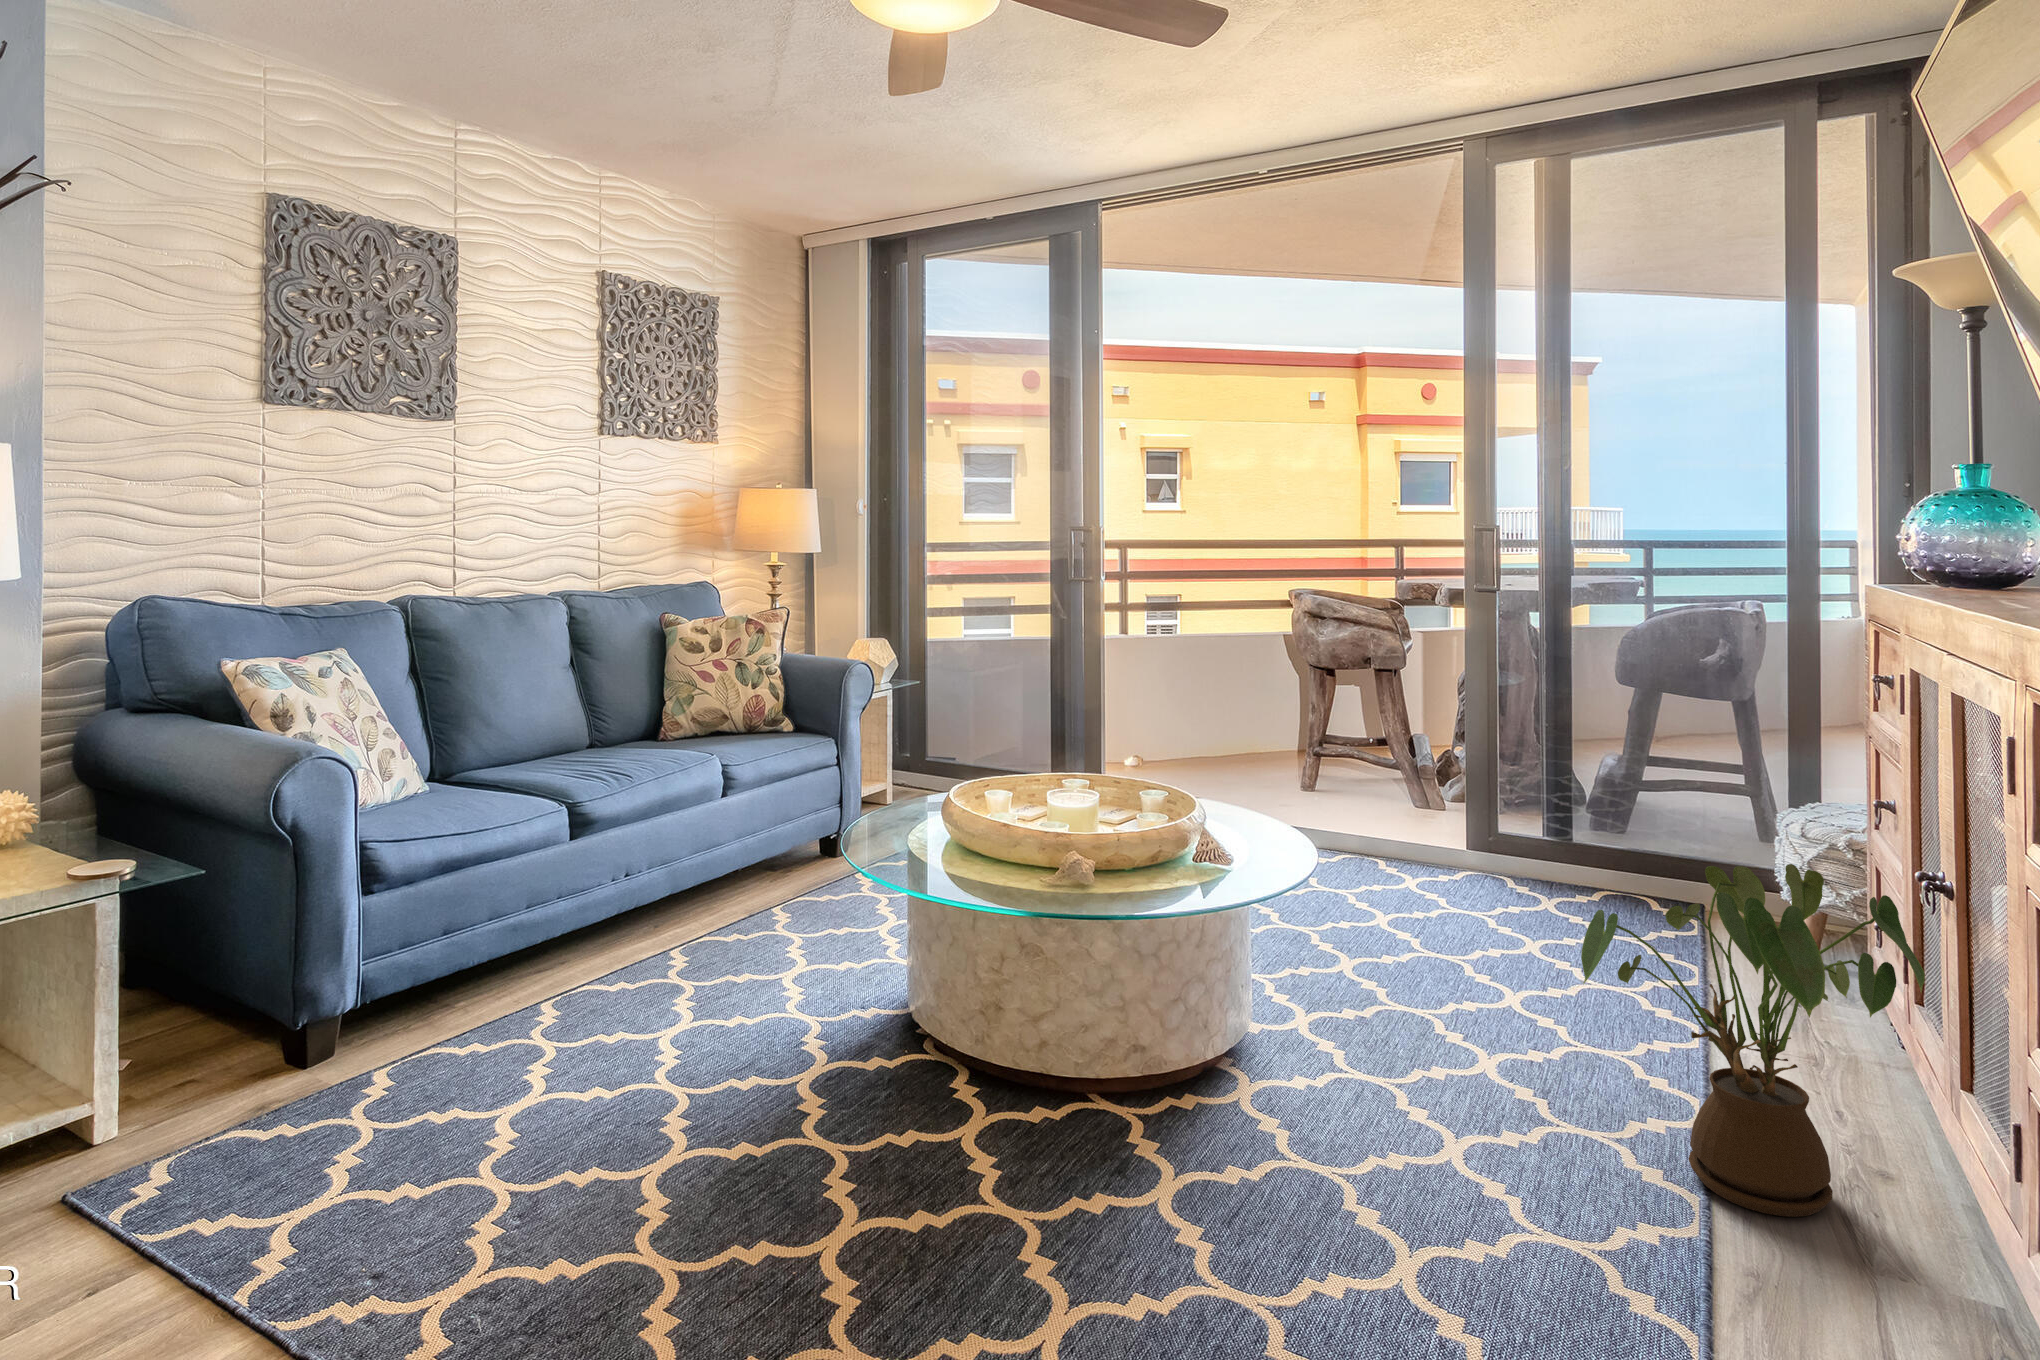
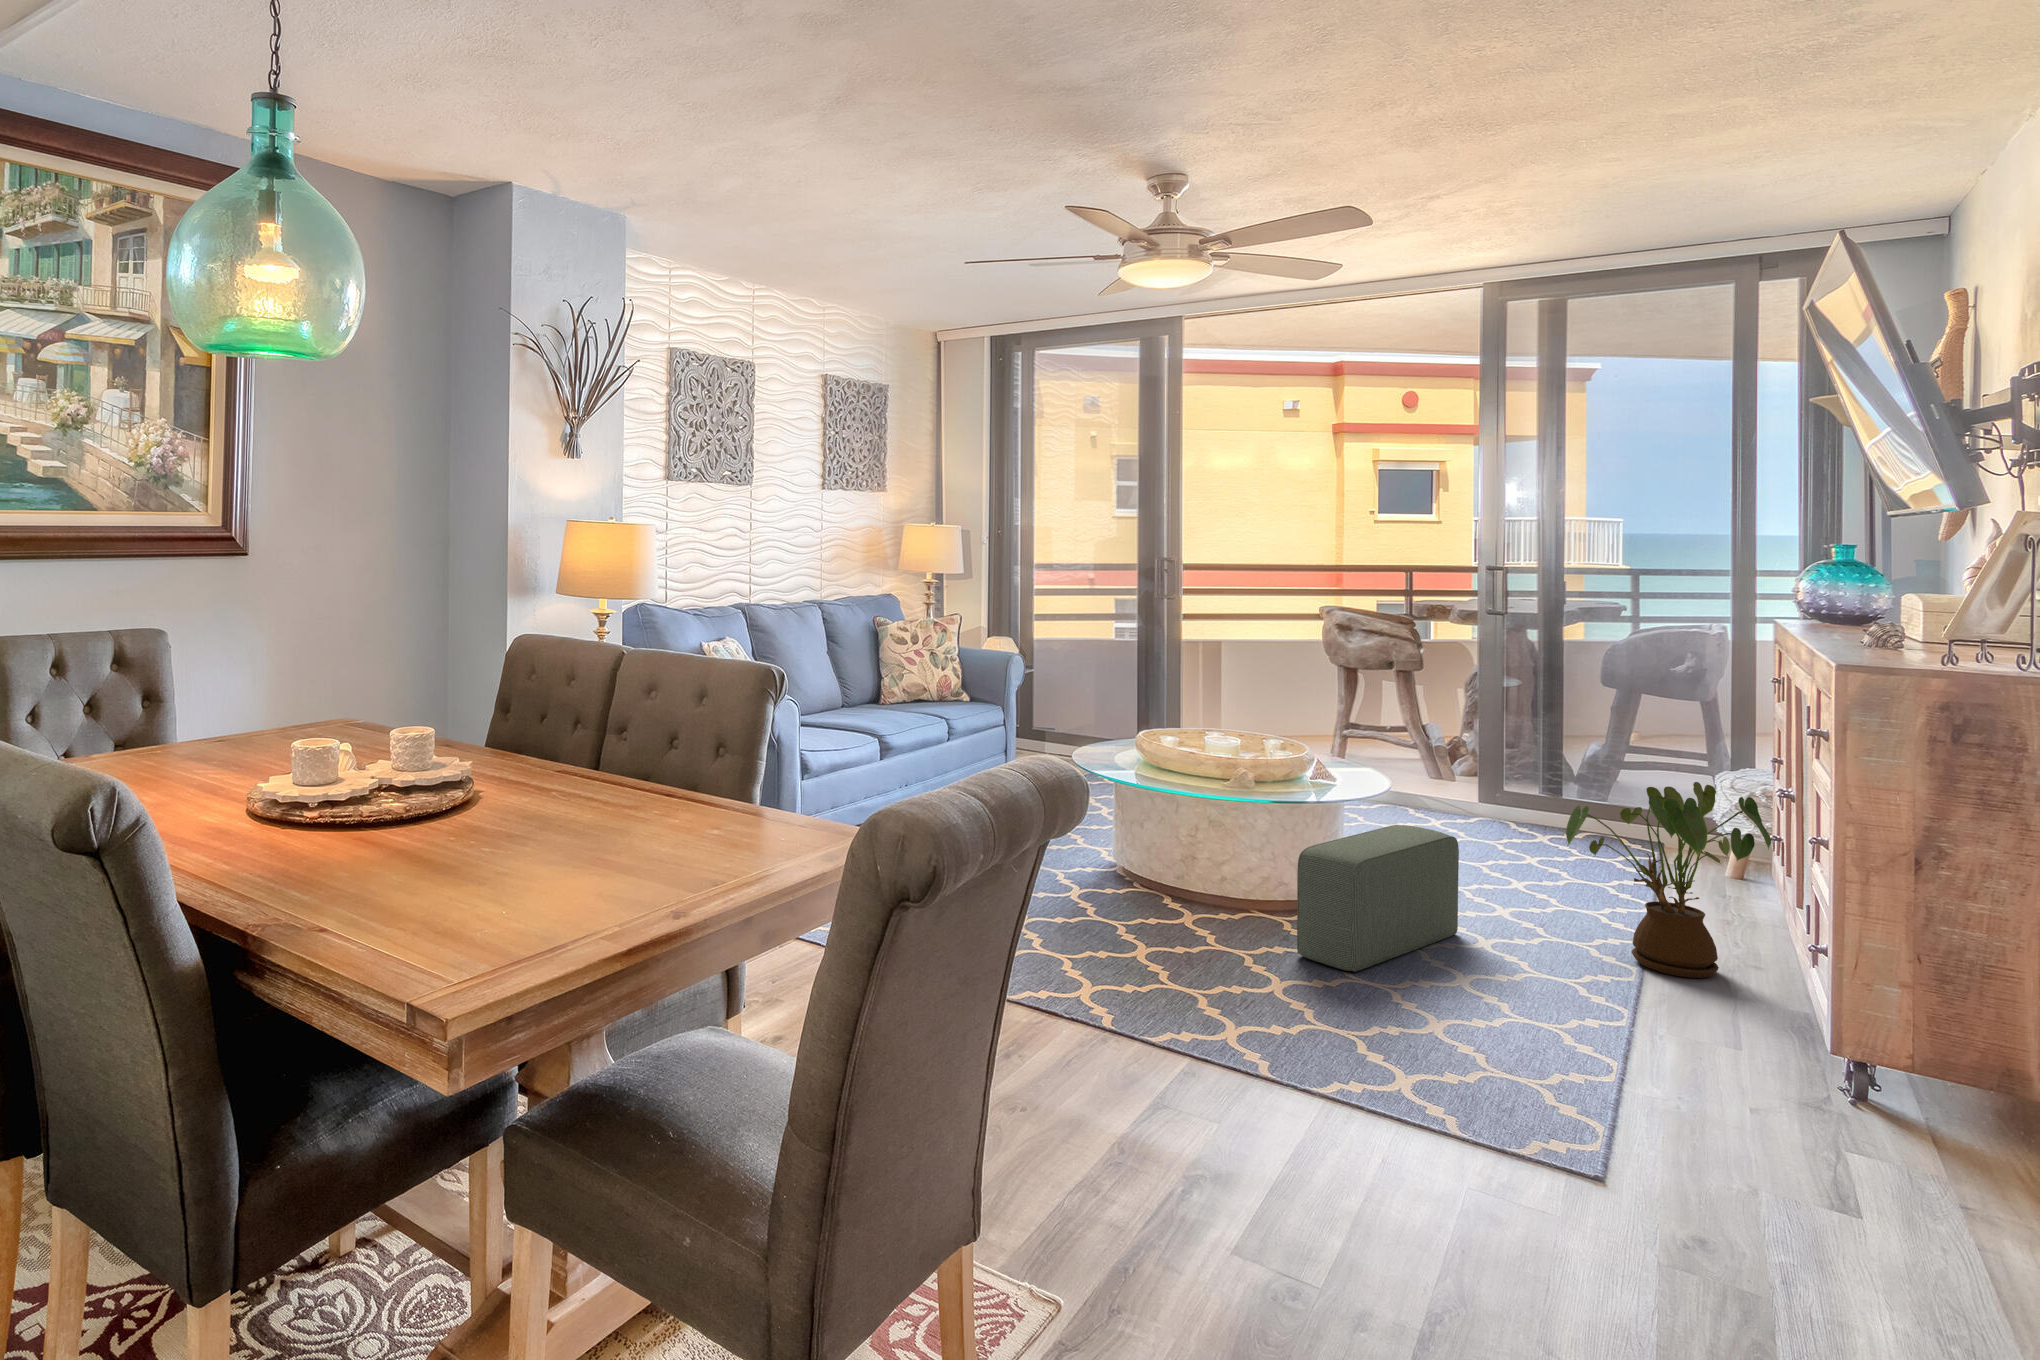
pouf: none [1124,940,1413,1259] -> present [1297,825,1459,972]

